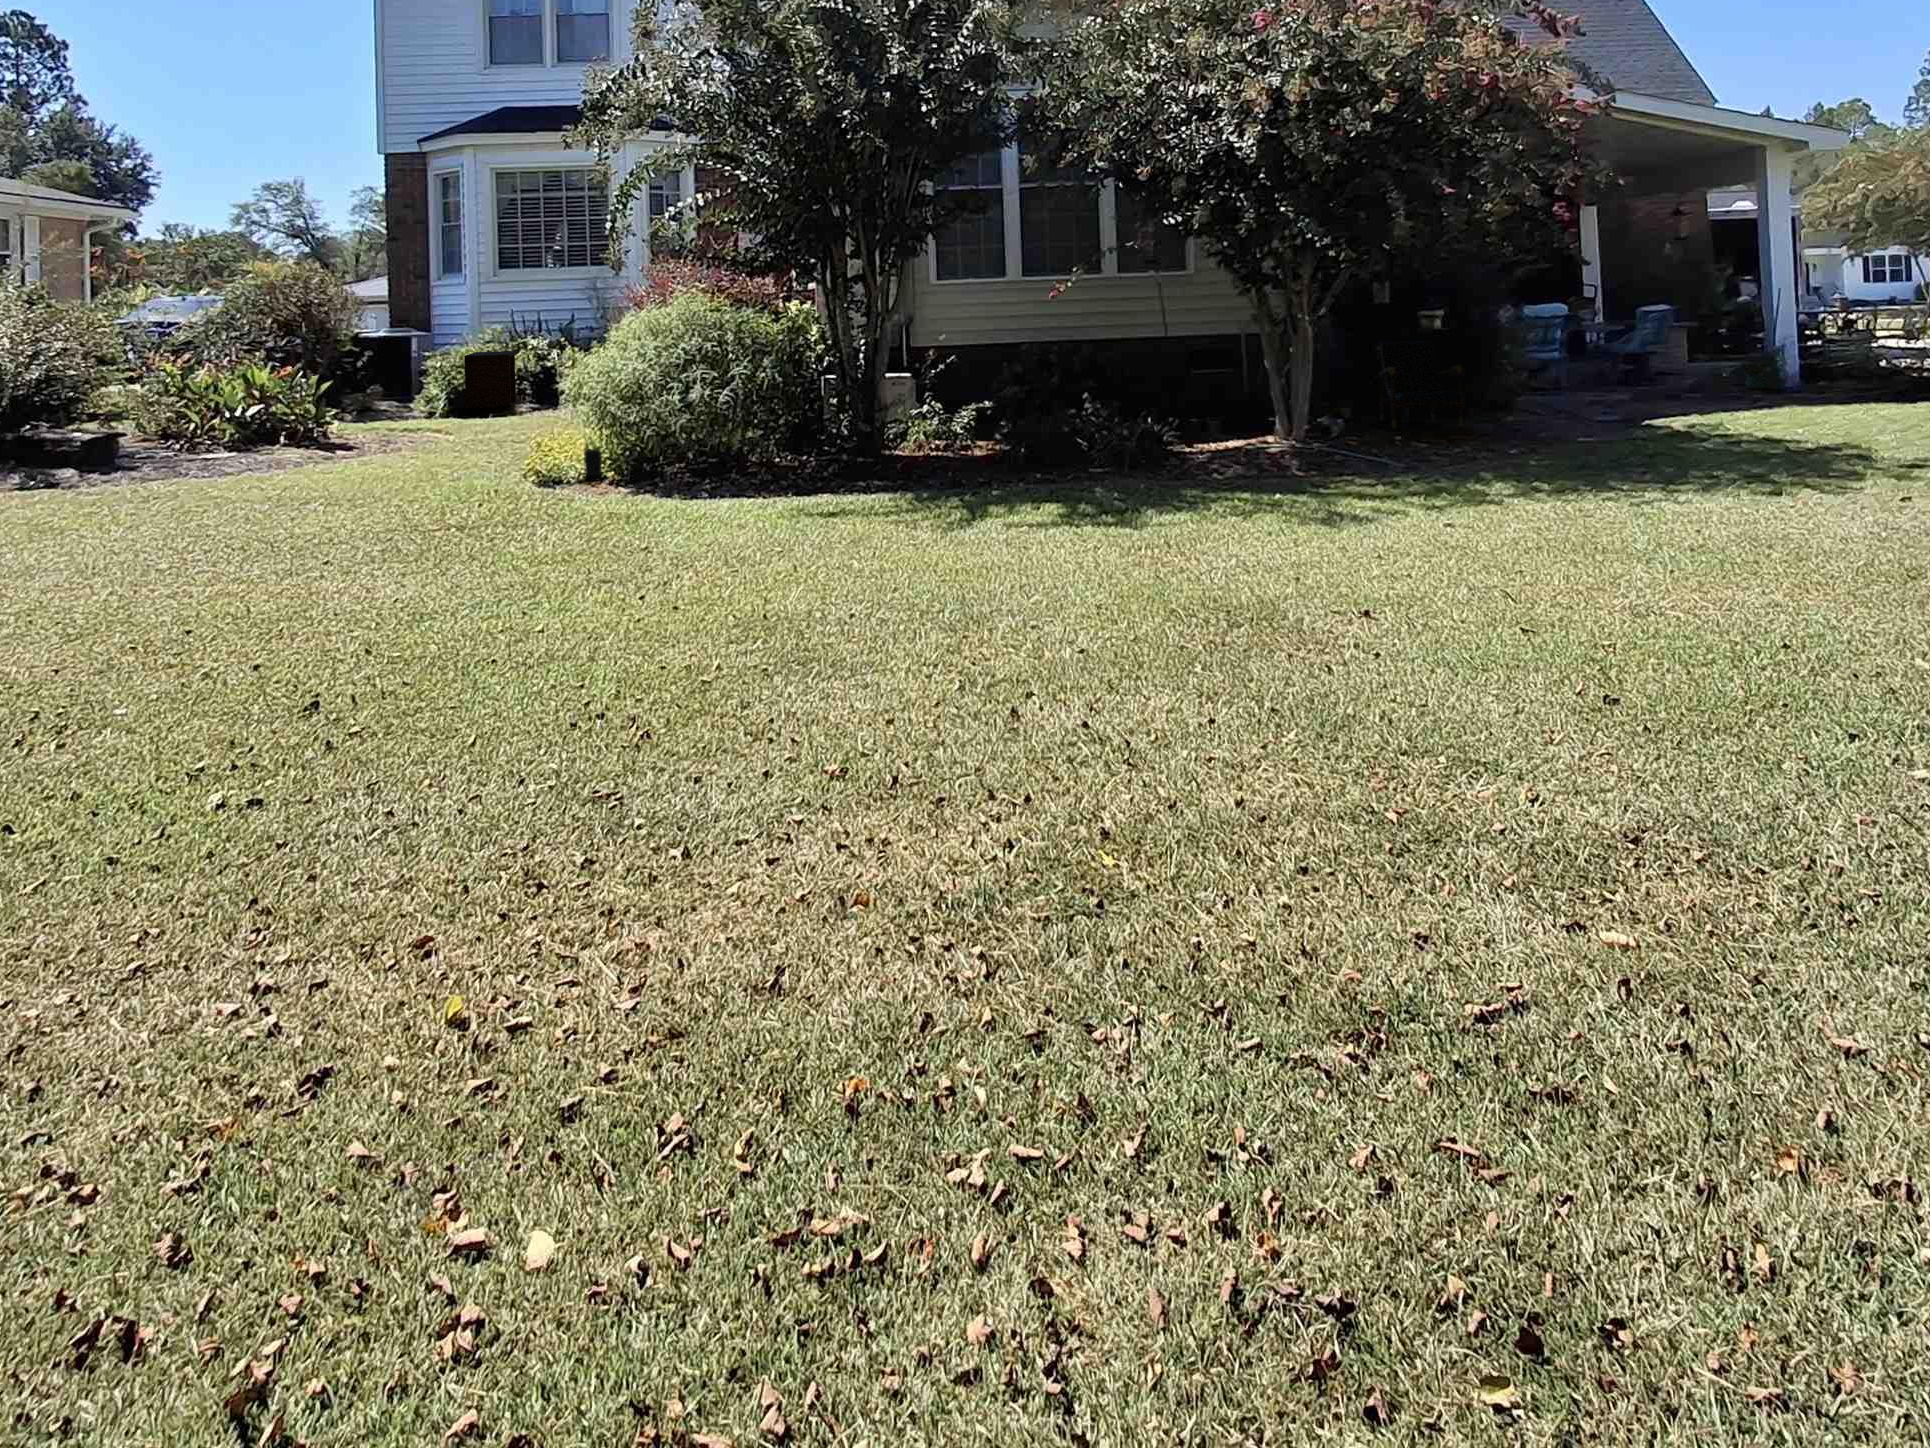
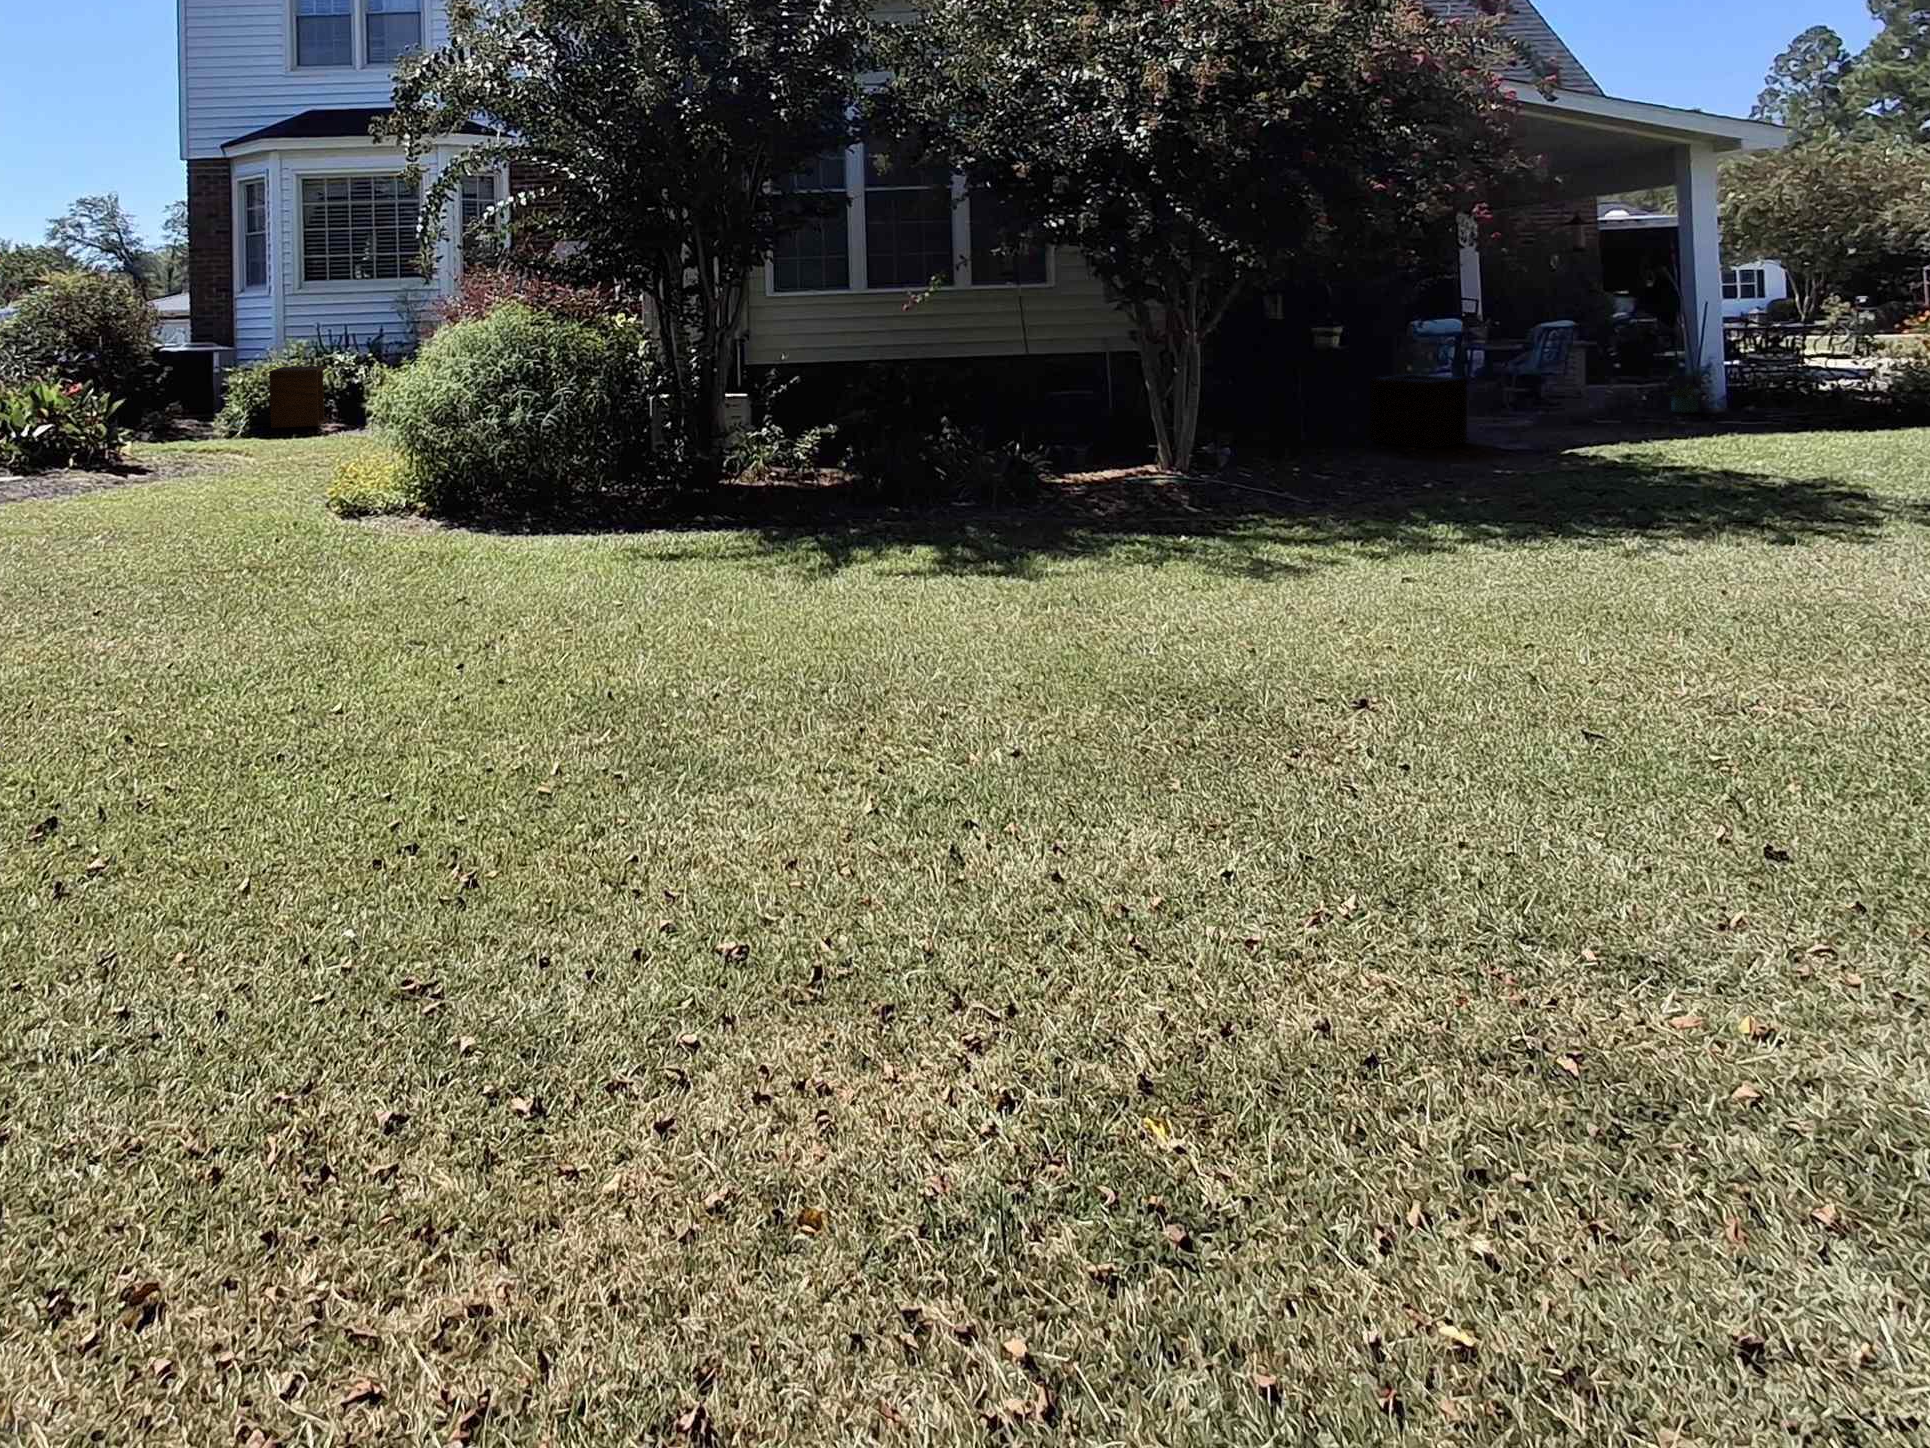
lounge chair: present [1379,341,1463,428] -> none [1273,359,1371,457]
wooden crate: none [1467,355,1552,420] -> present [1370,375,1467,448]
watering can: present [584,437,602,481] -> none [395,463,415,514]

